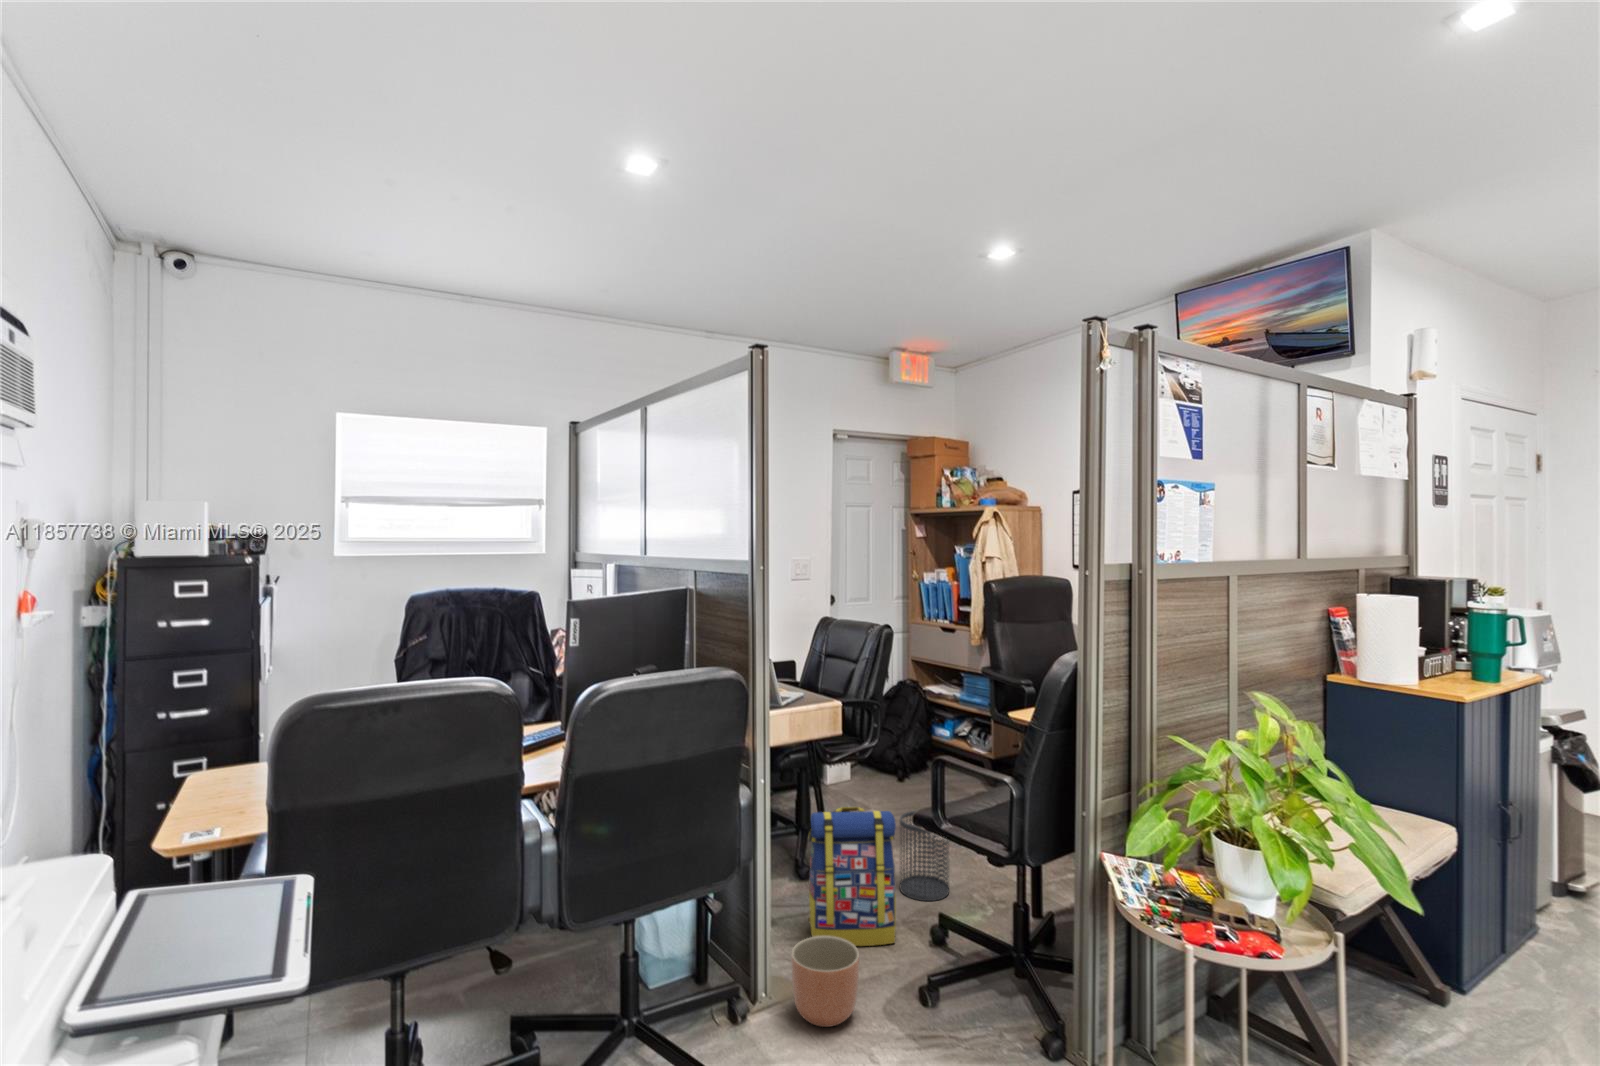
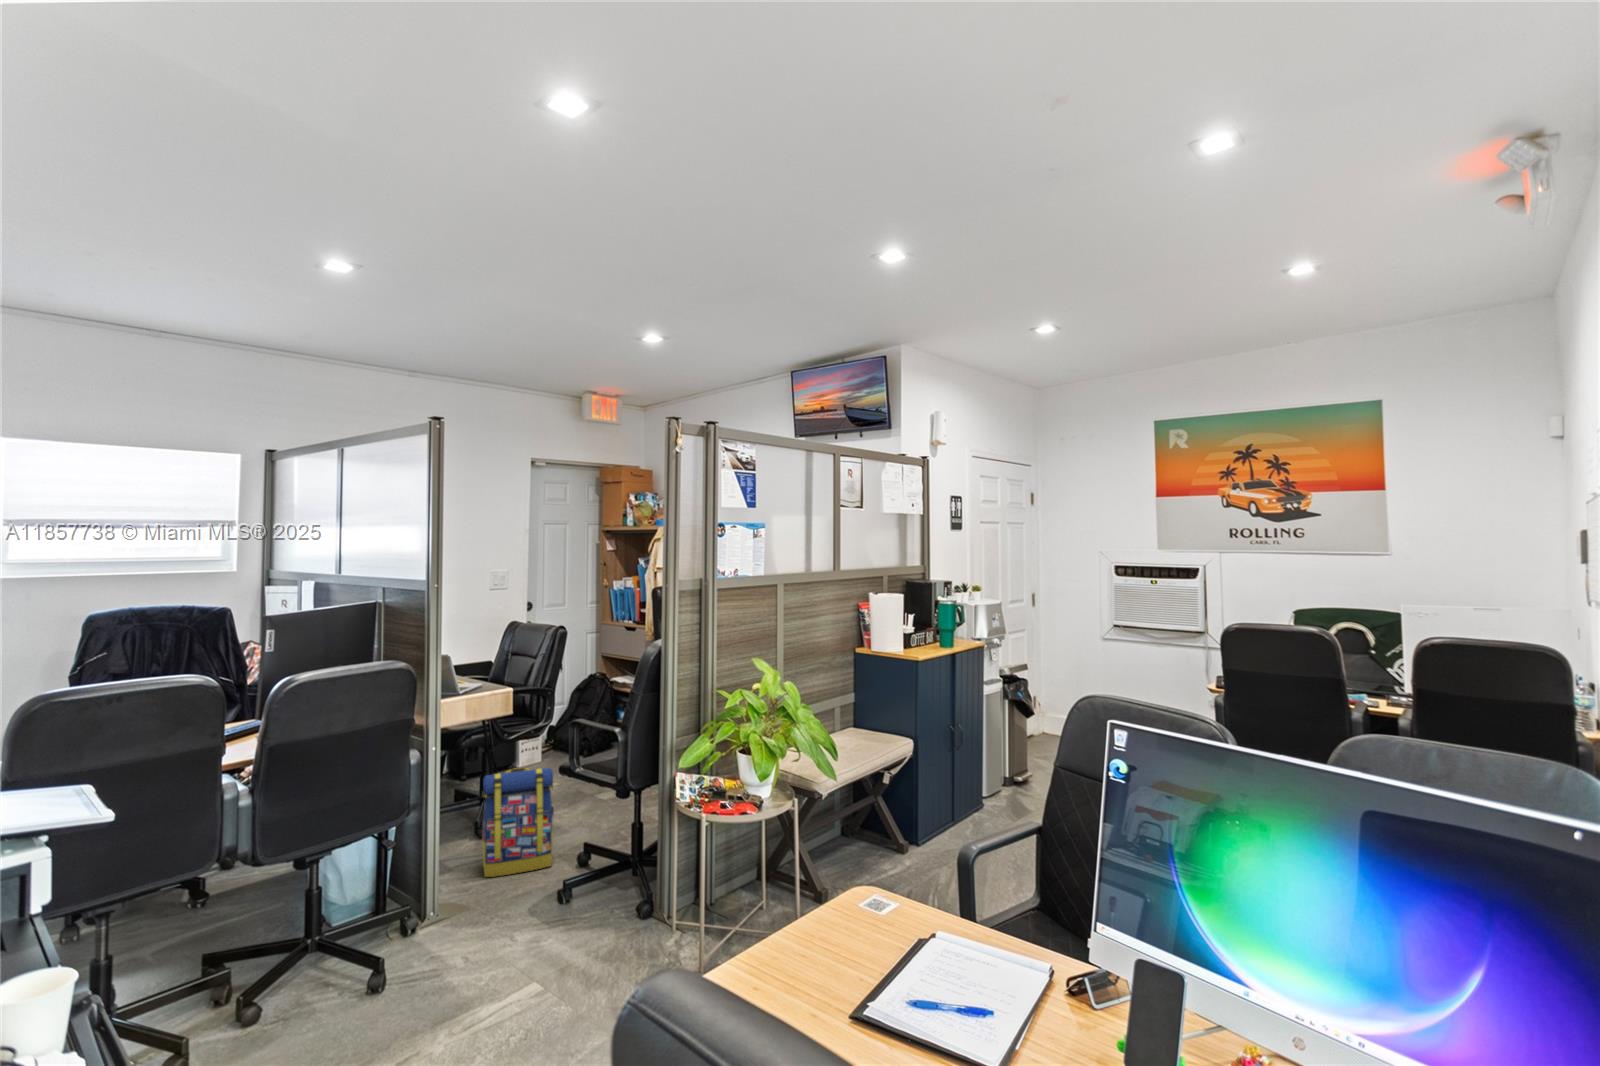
wastebasket: present [900,811,949,901] -> none [565,768,605,836]
planter: present [791,936,859,1027] -> none [456,862,511,927]

